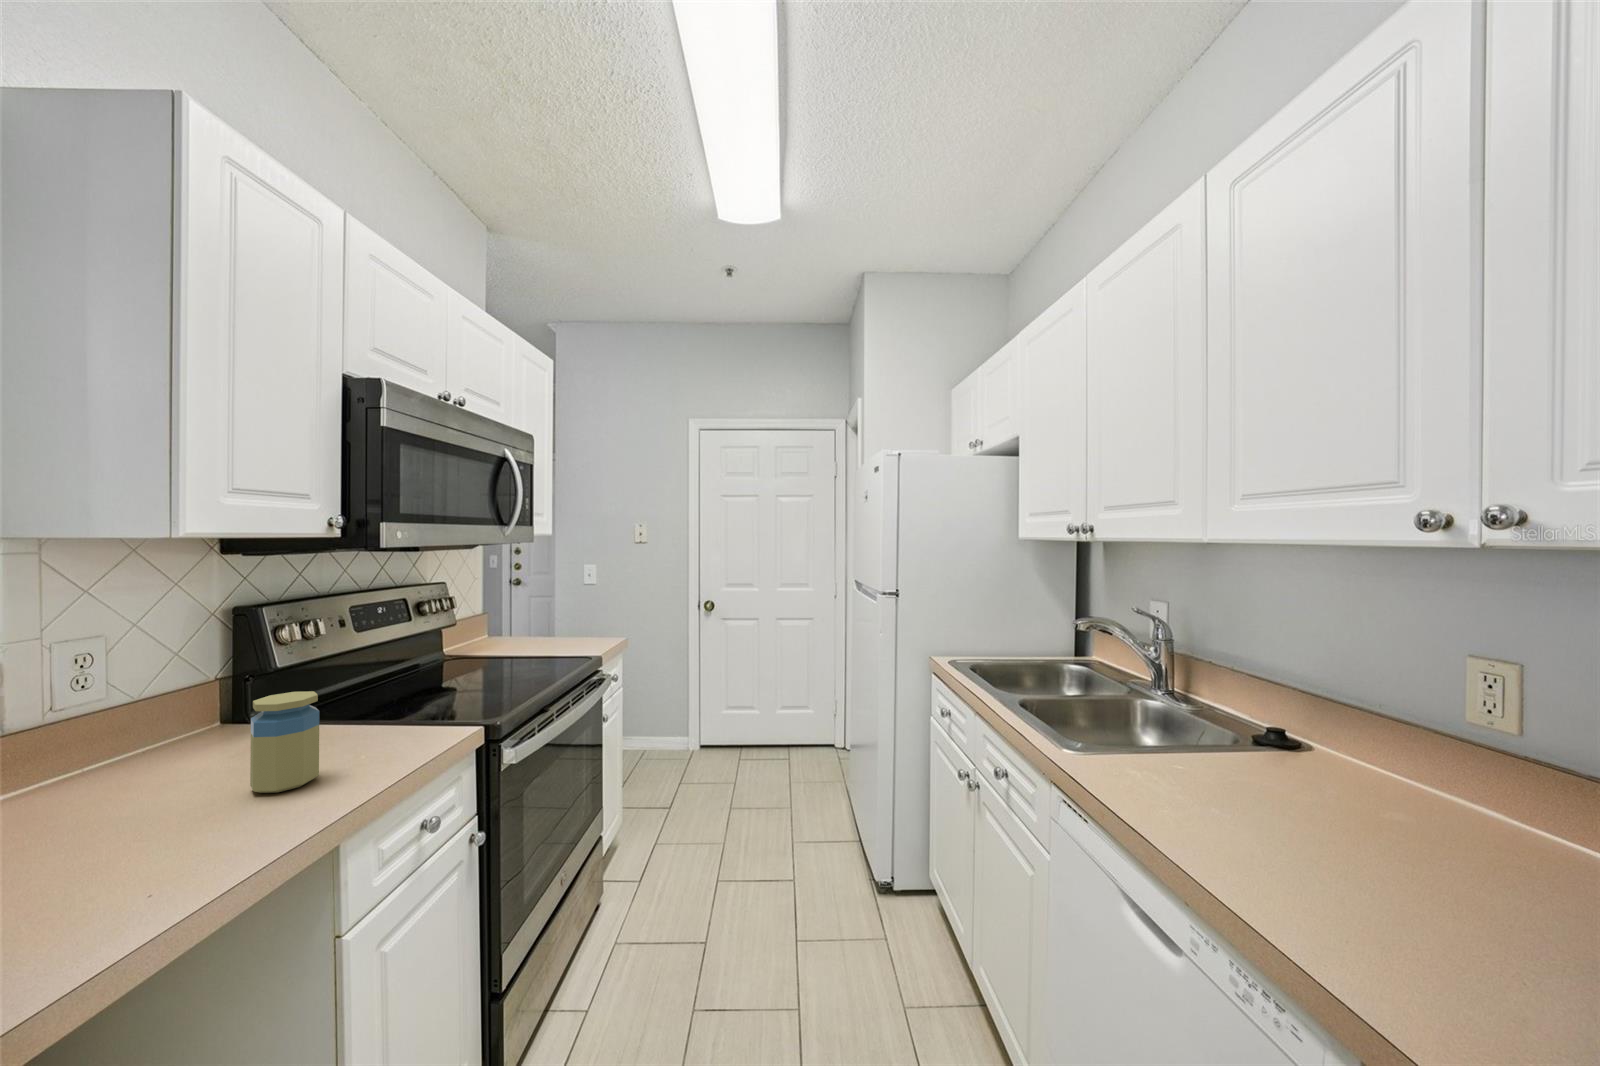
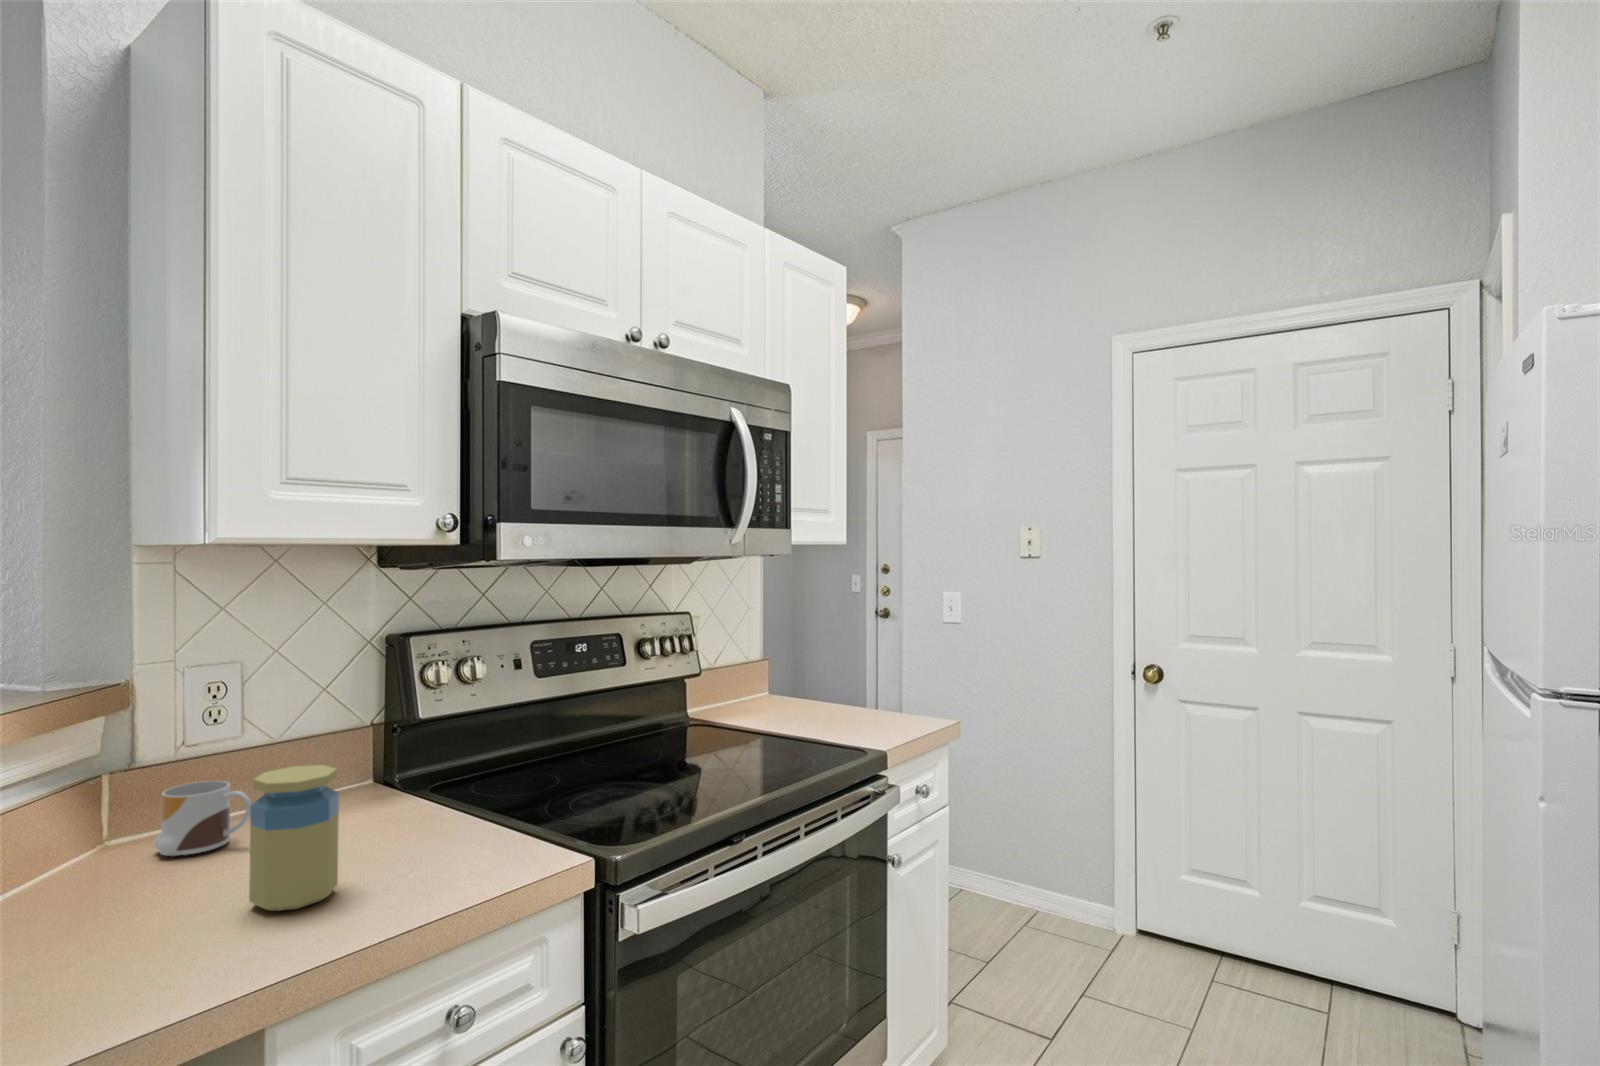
mug: none [64,730,173,794] -> present [155,781,251,856]

